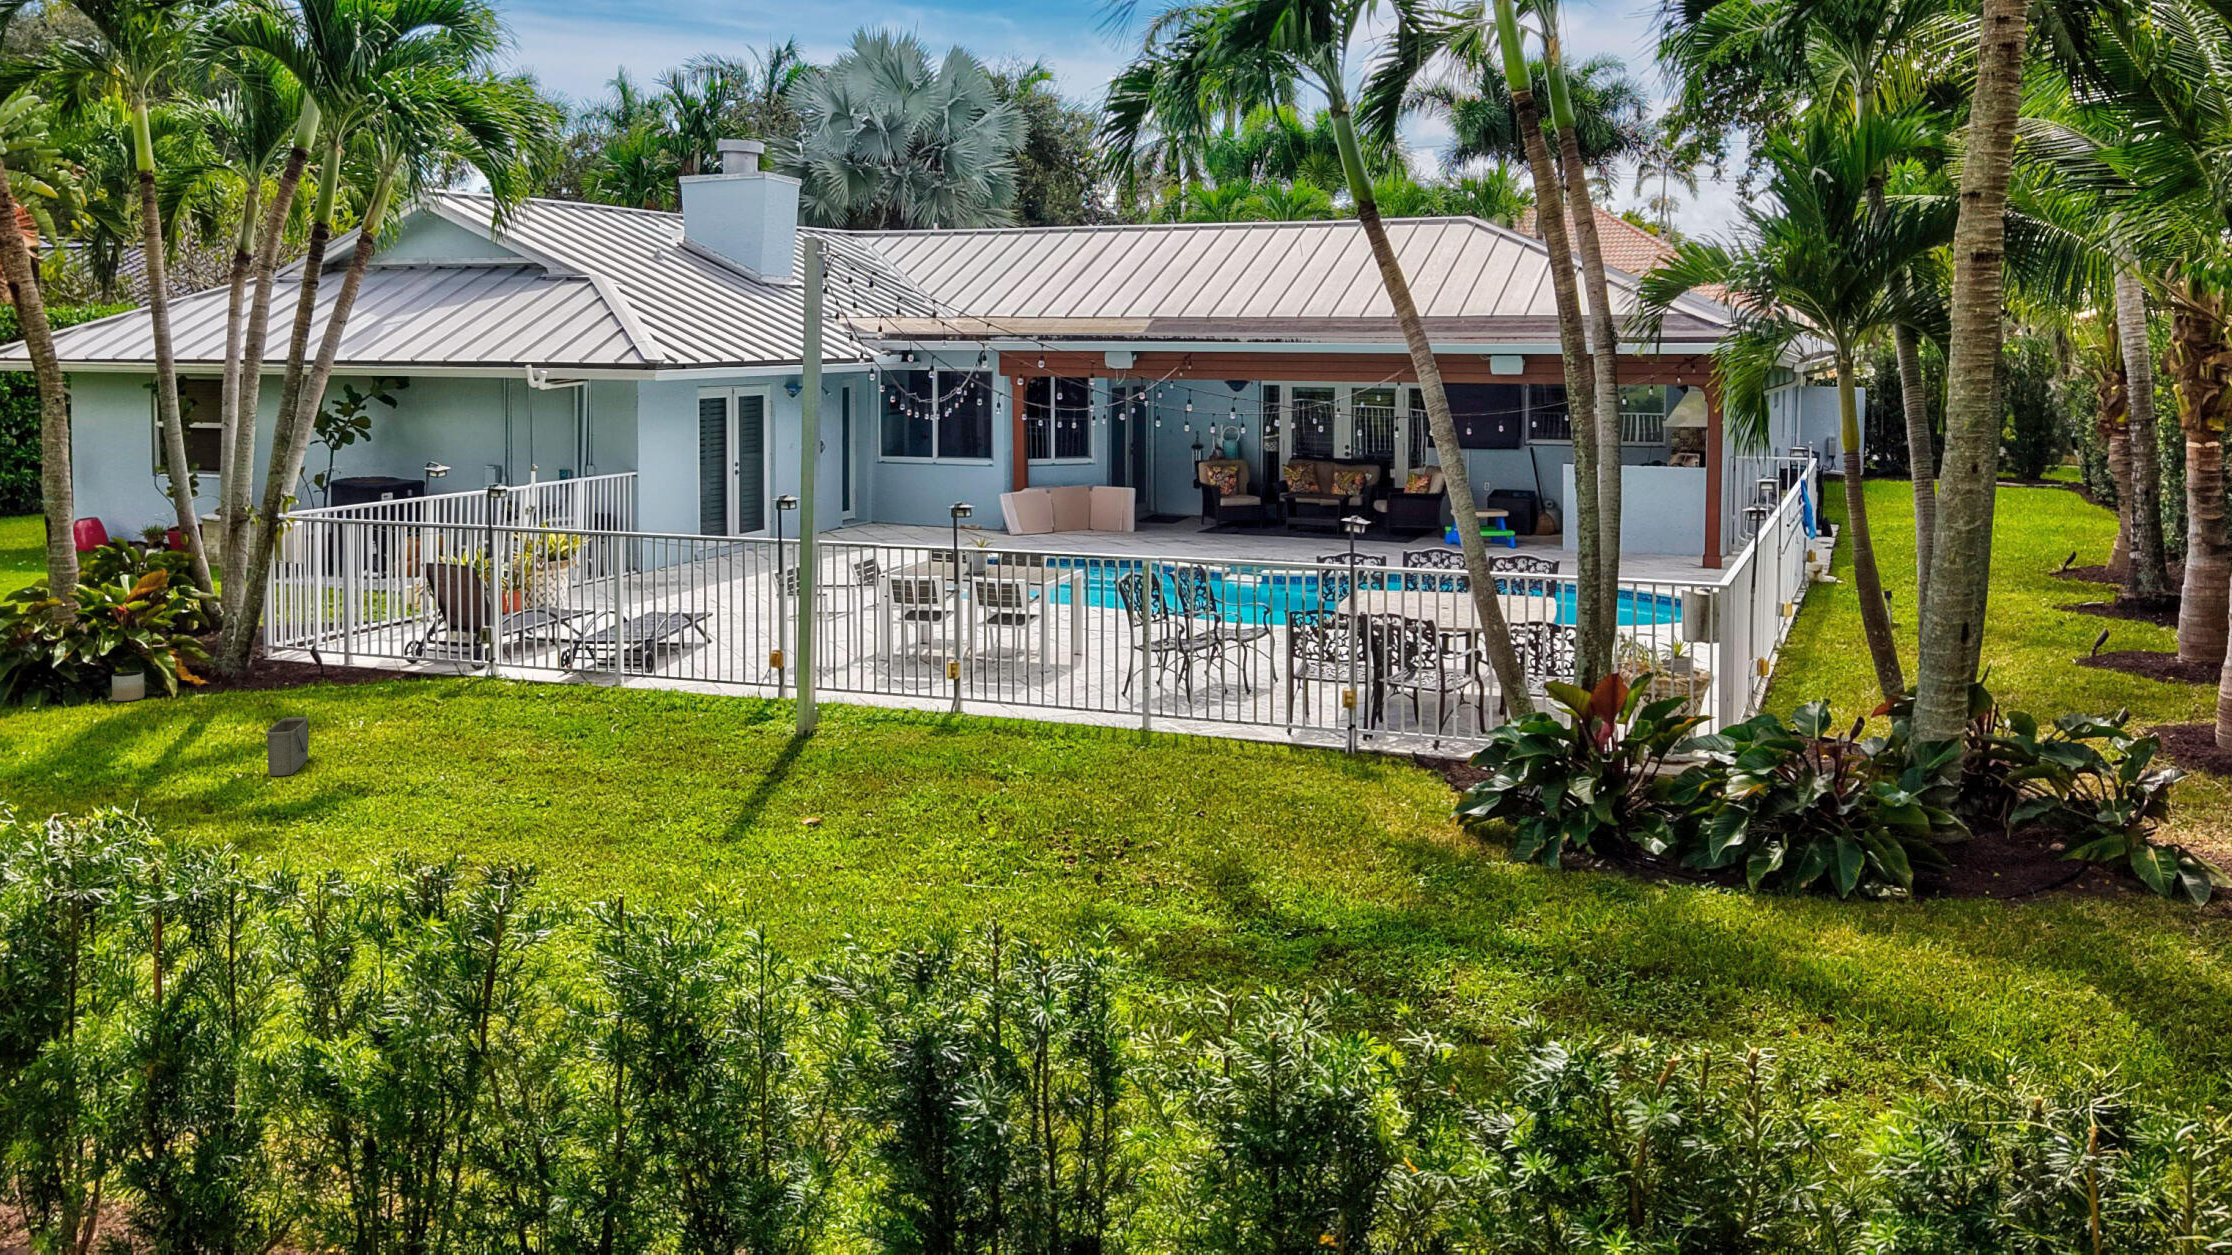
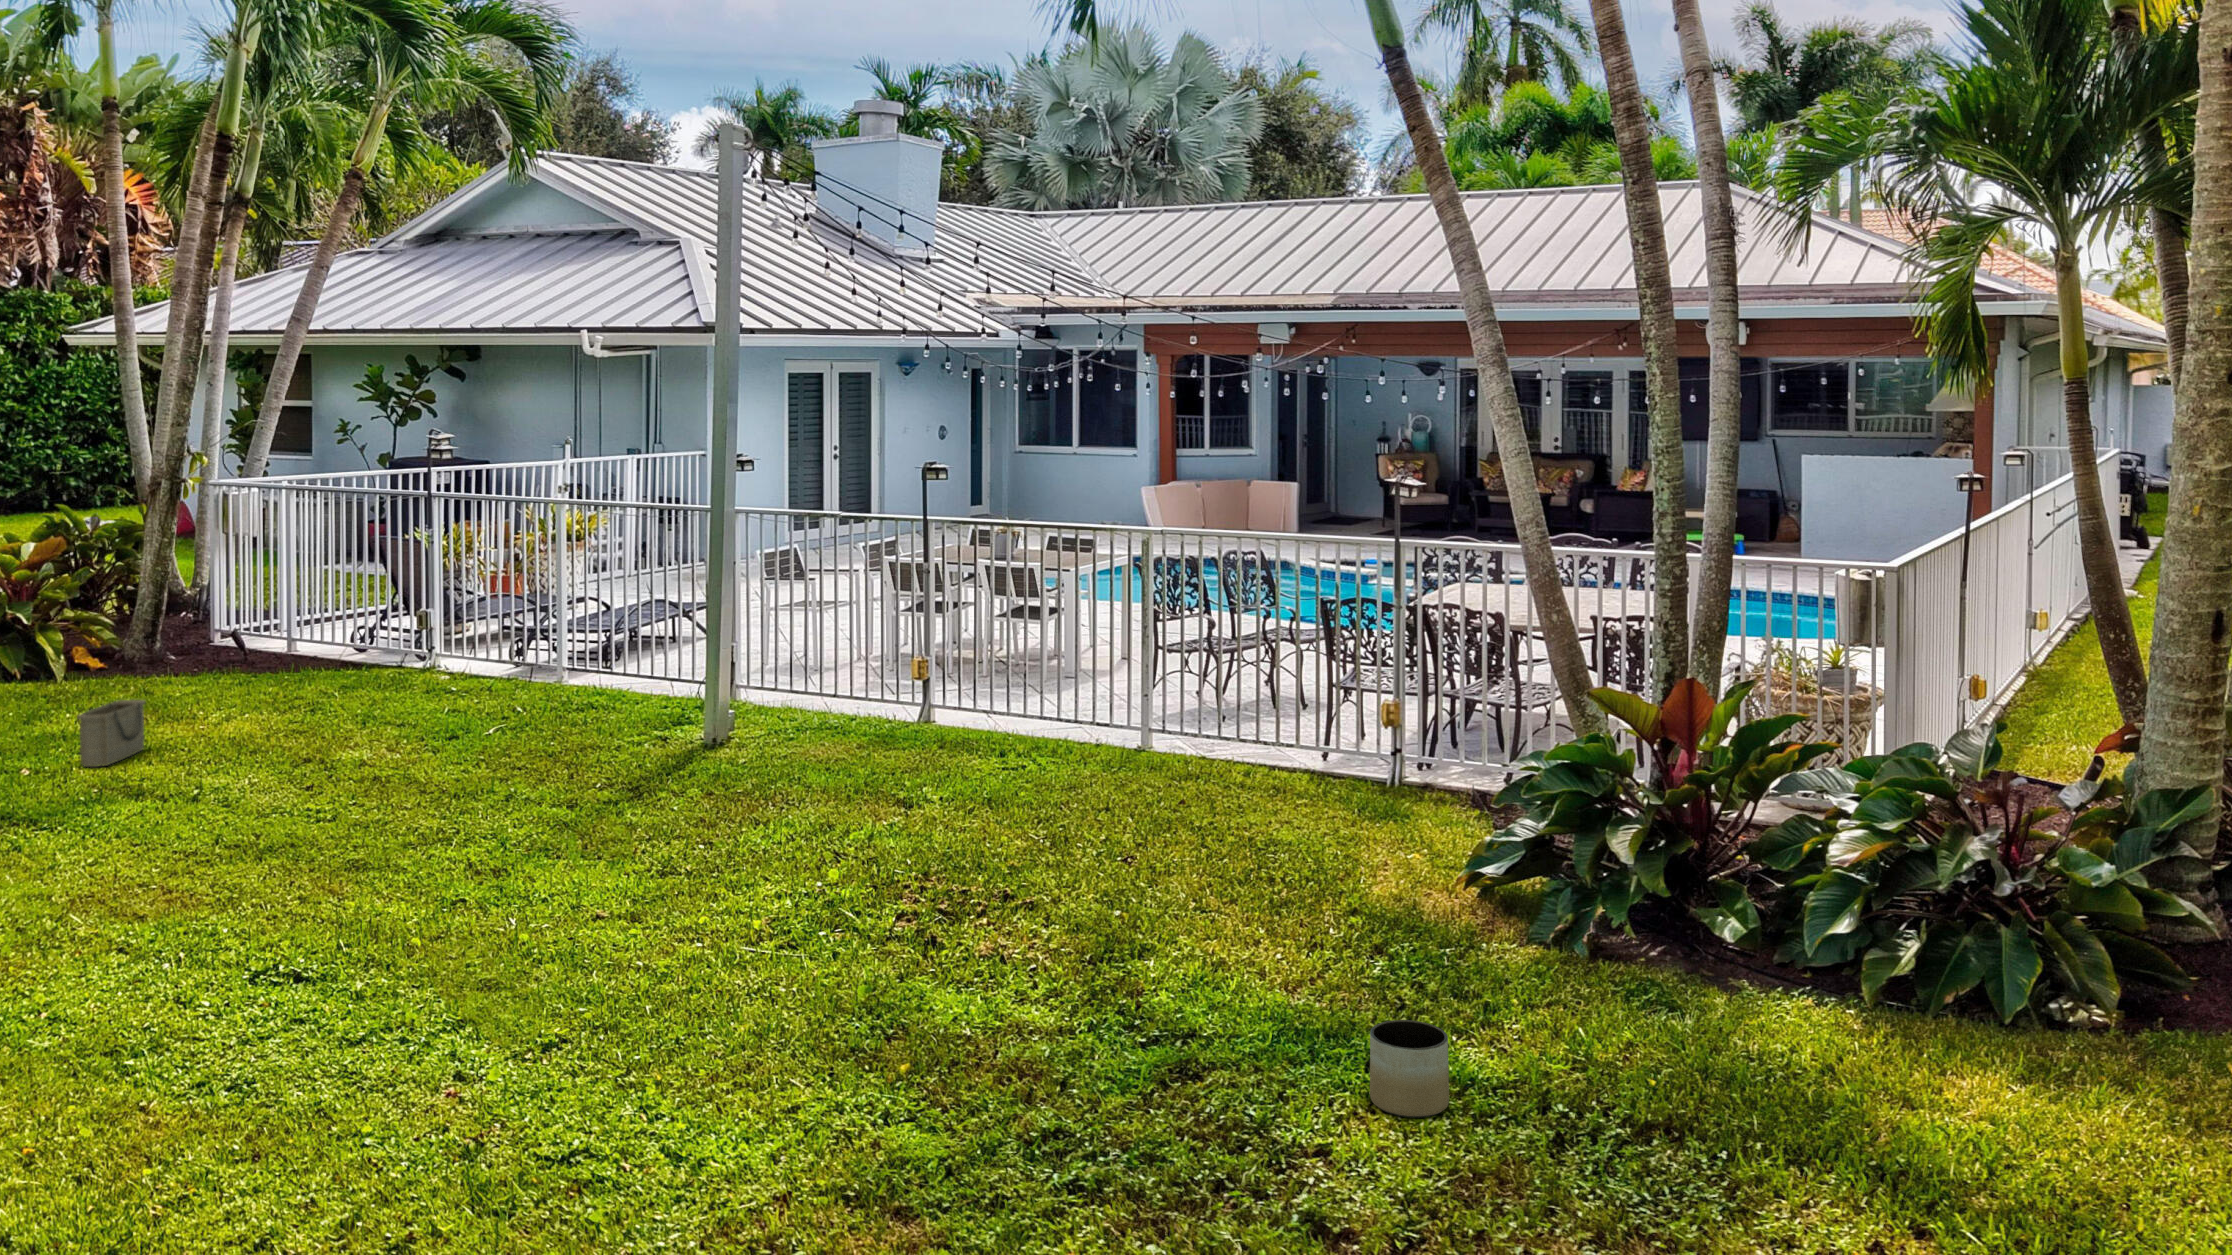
planter: present [112,671,144,702] -> present [1370,1020,1449,1118]

